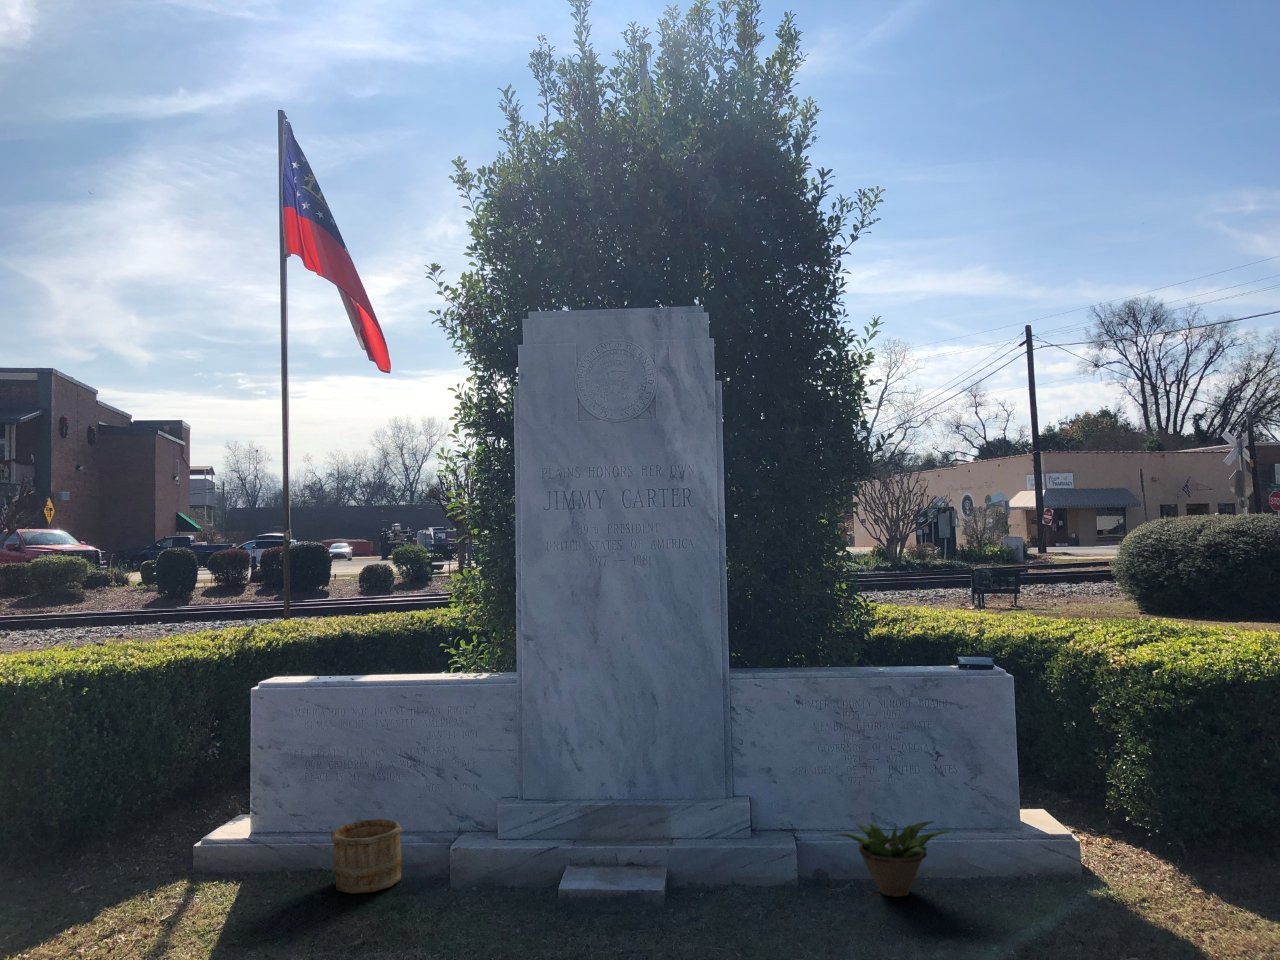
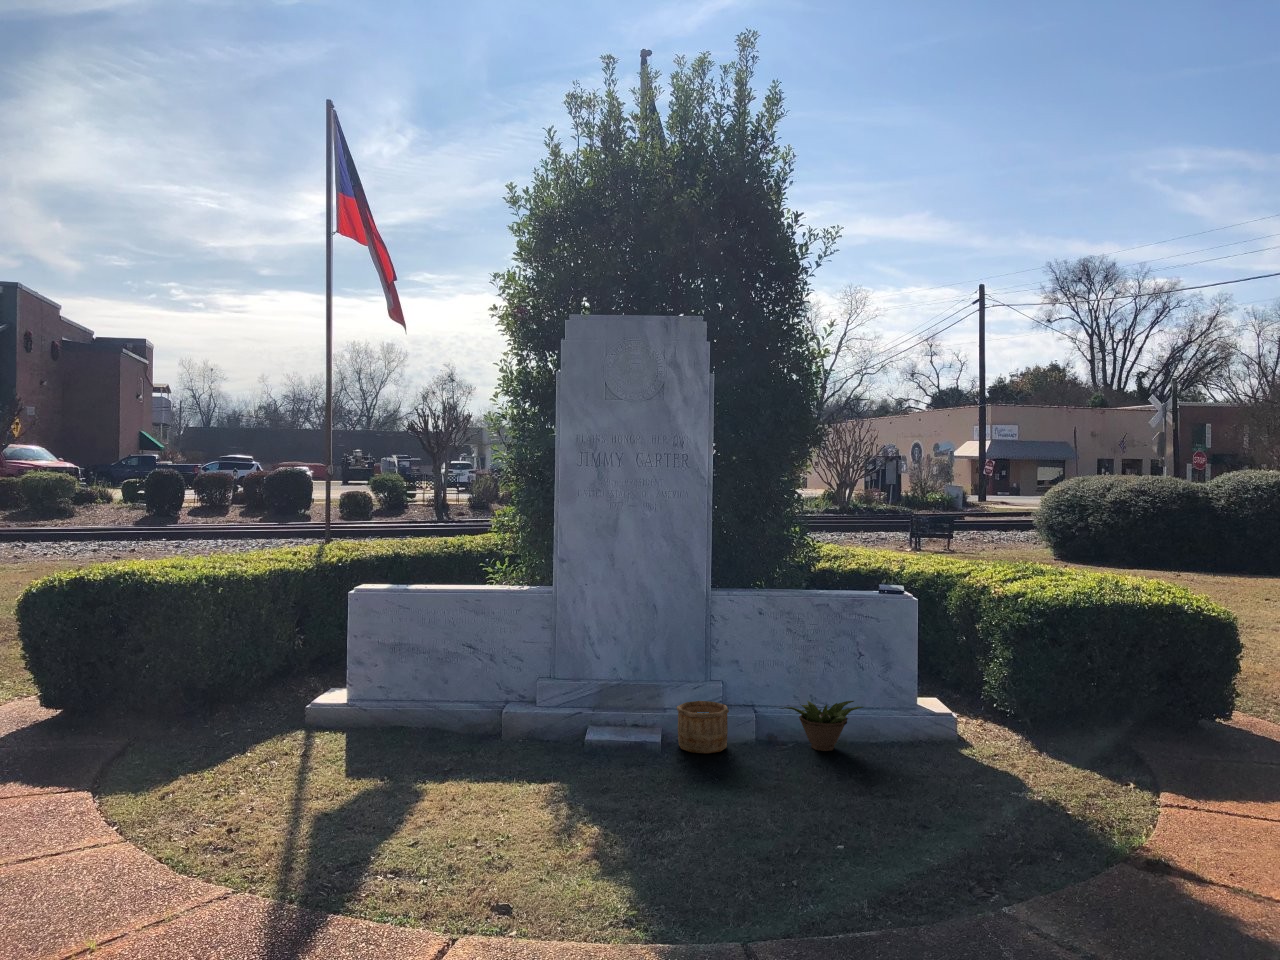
wooden bucket: present [331,819,402,893] -> present [677,701,729,753]

